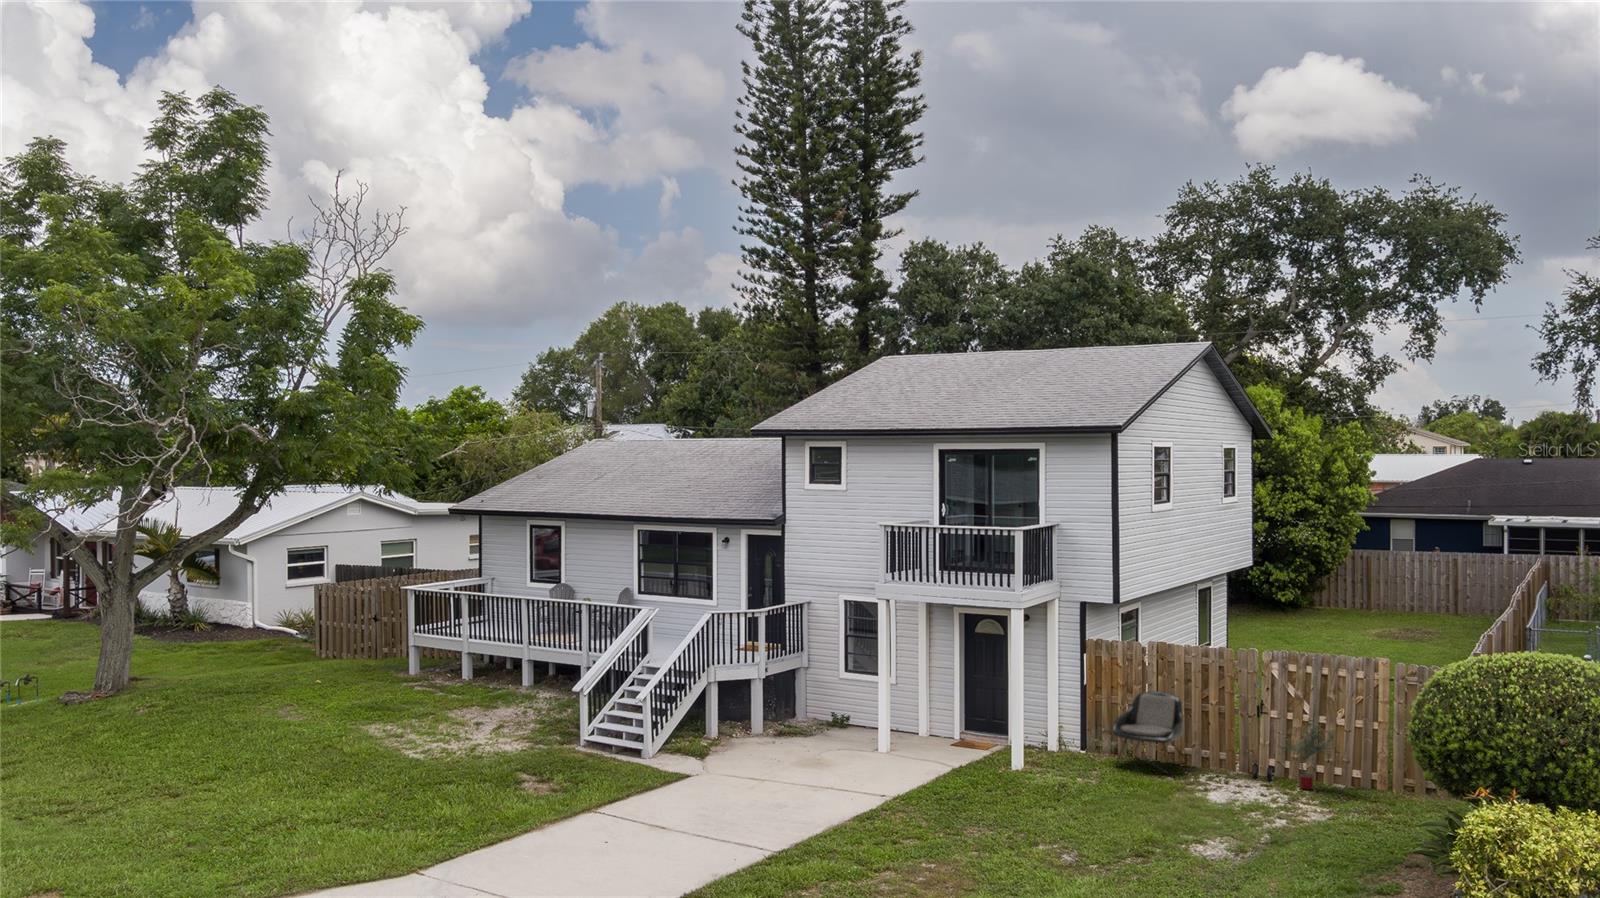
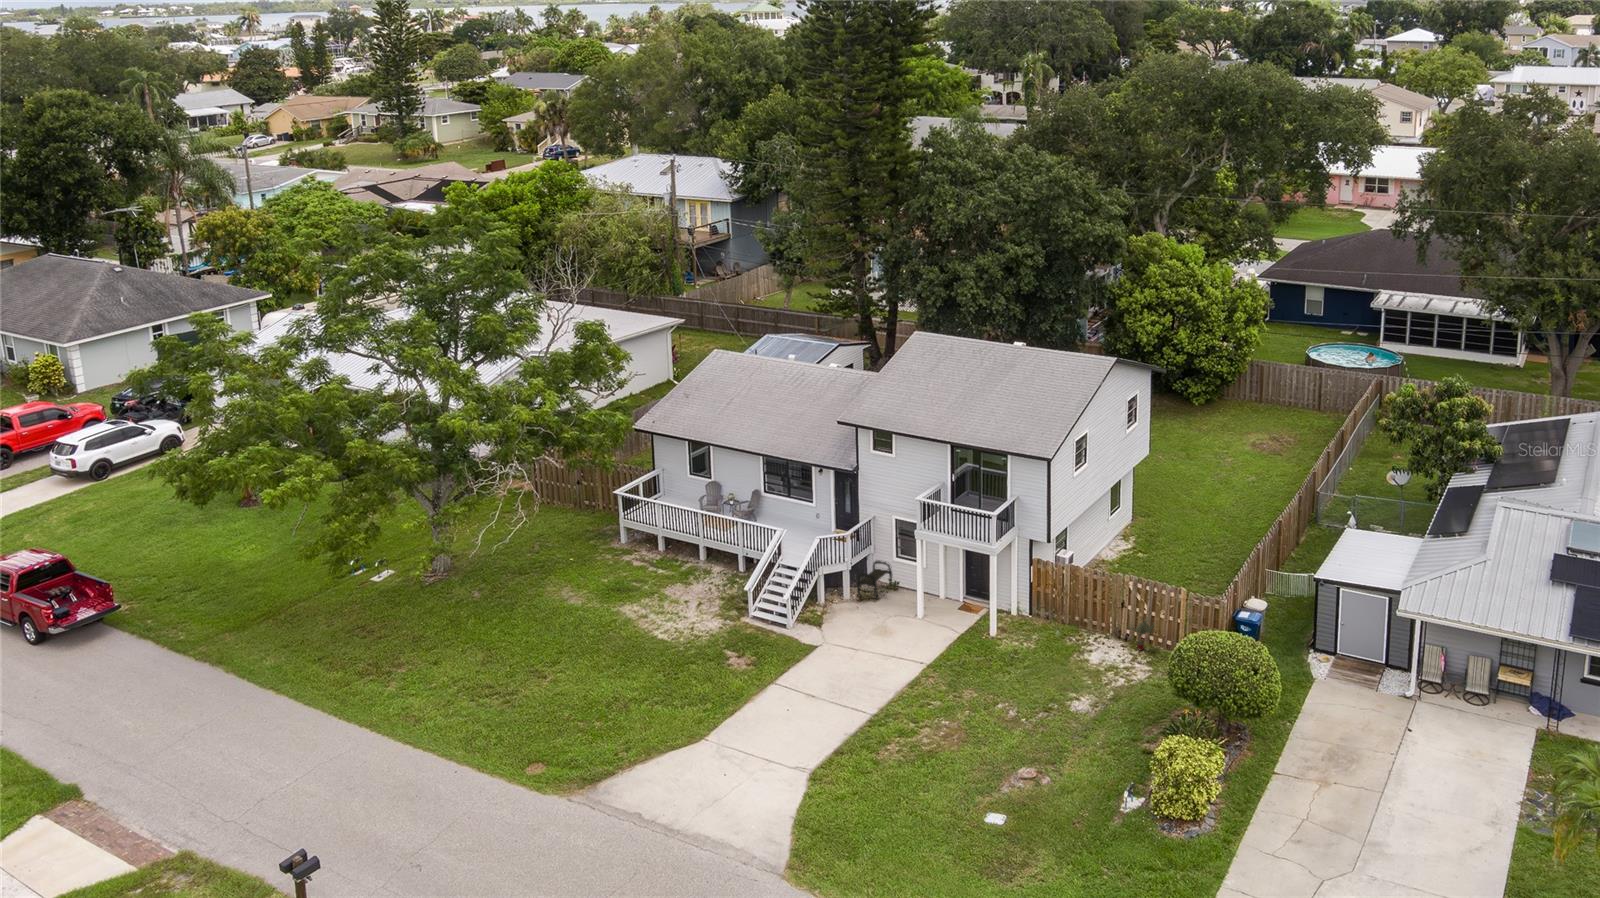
bench: none [775,679,835,736] -> present [857,561,892,600]
lounge chair: present [1112,691,1186,774] -> none [1044,589,1085,639]

